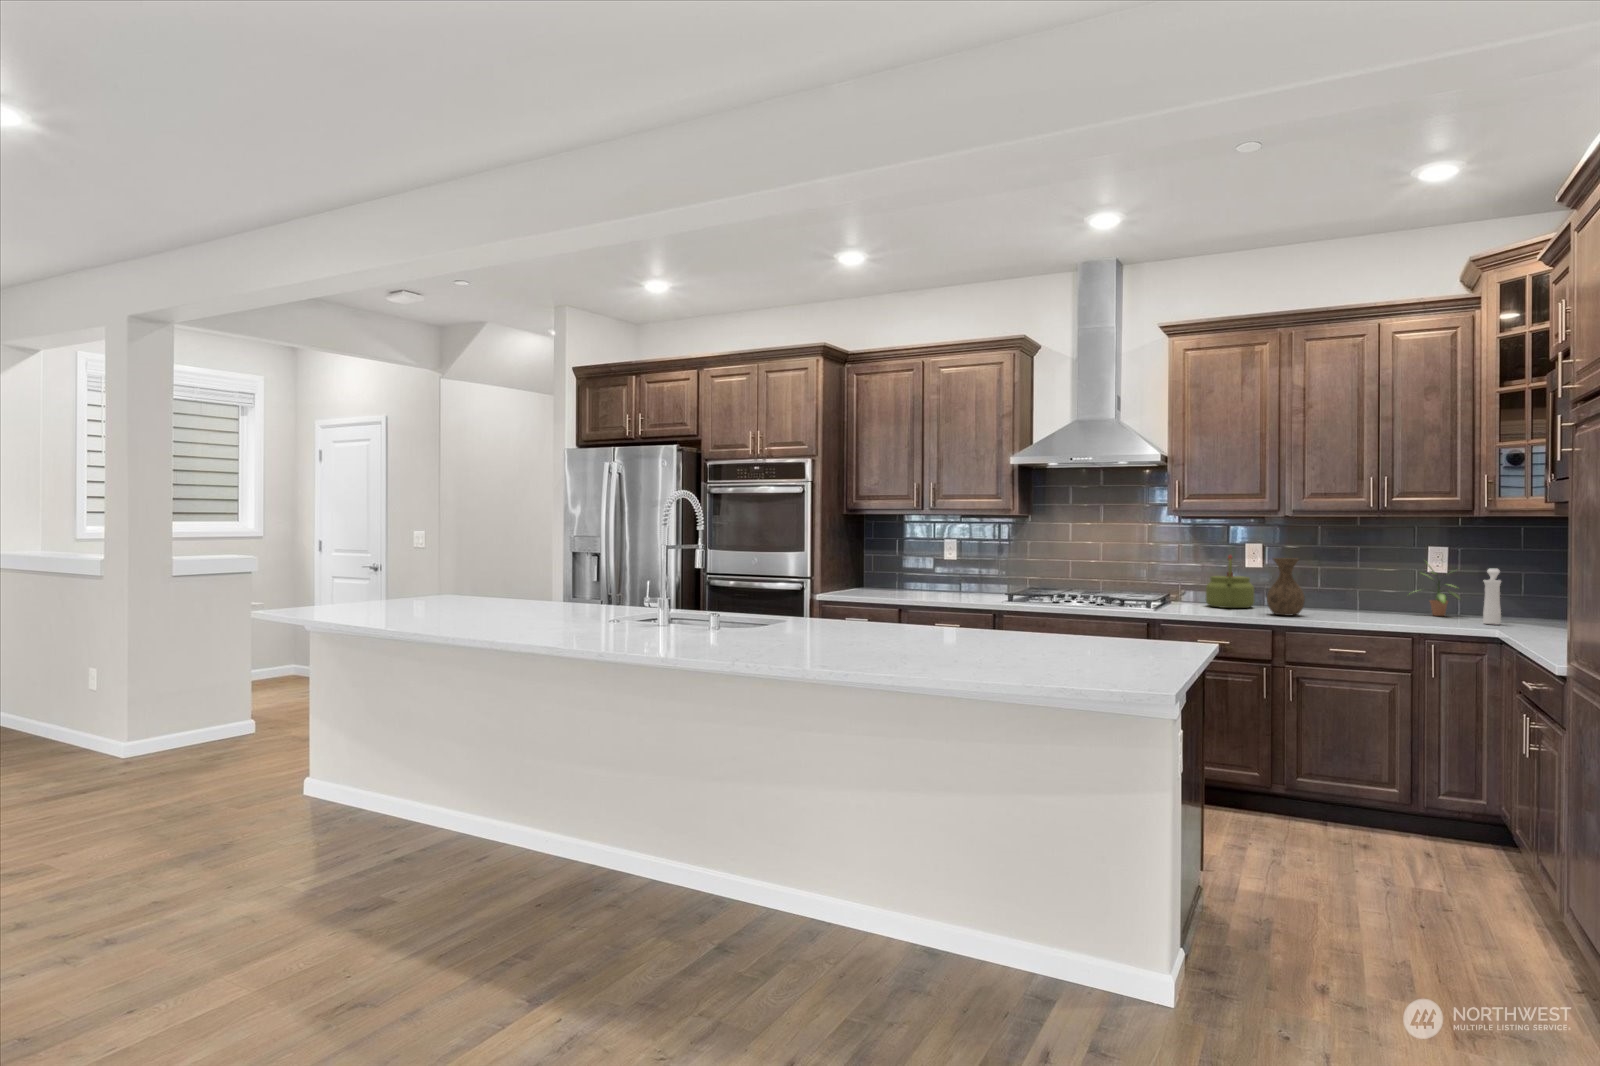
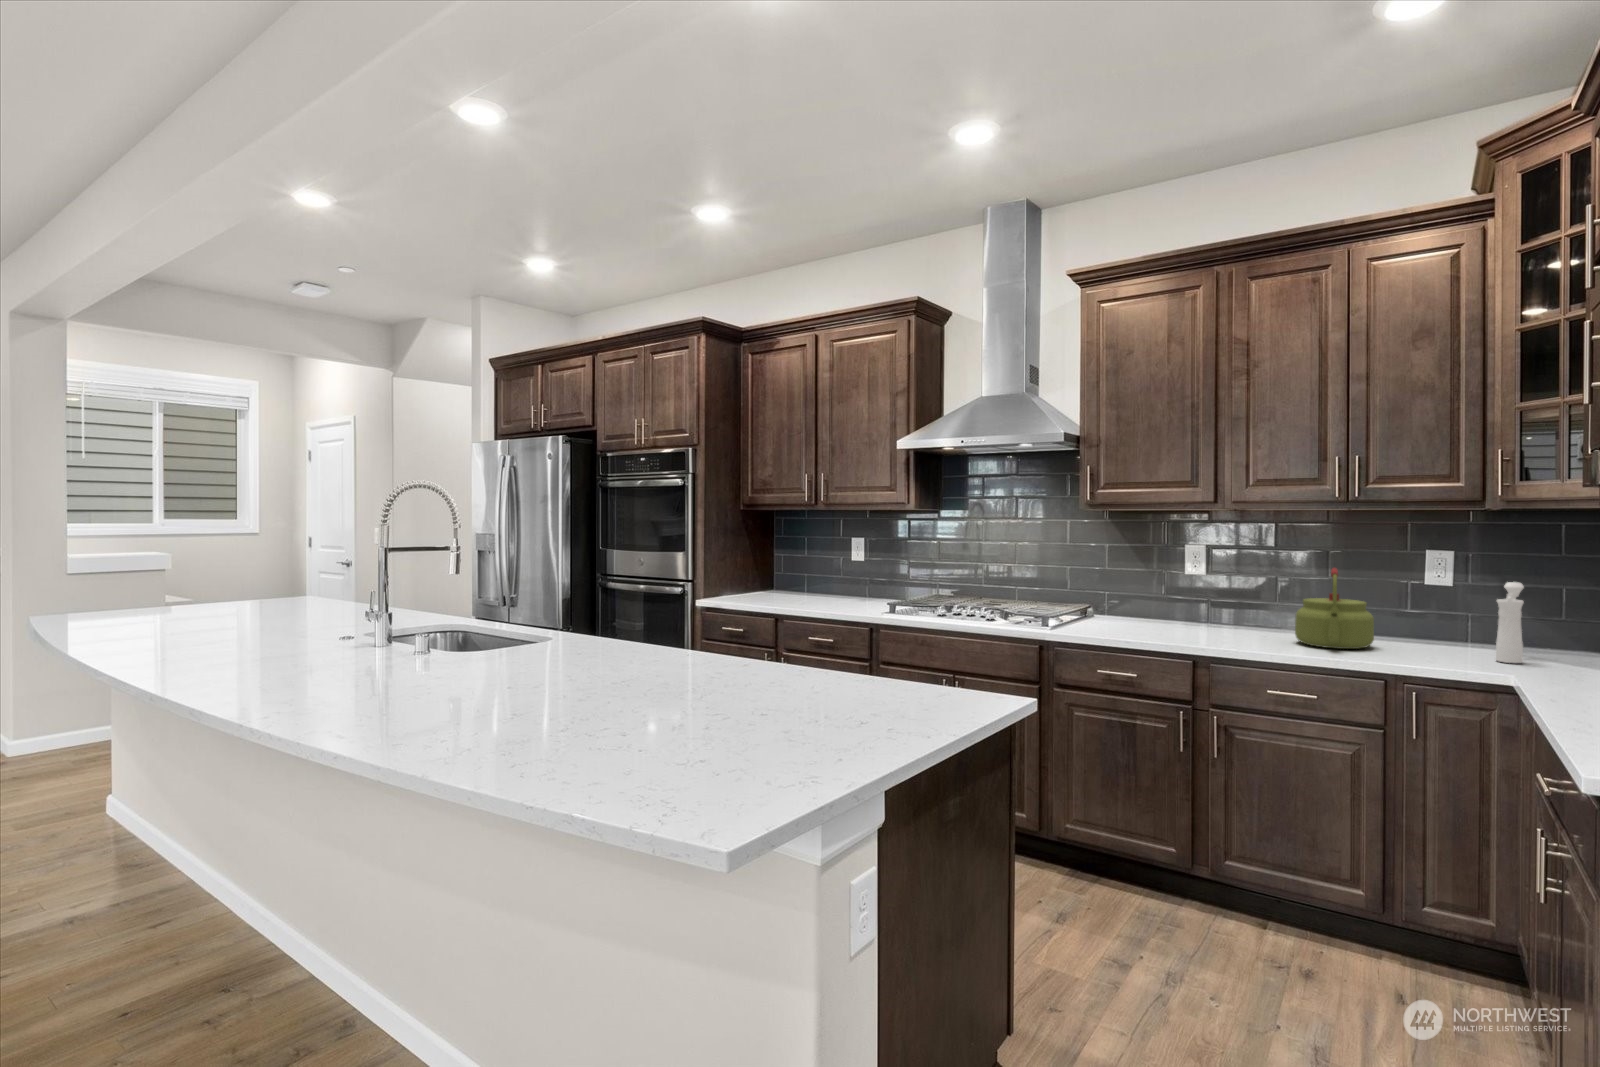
kettle: present [1205,555,1255,608] -> present [1295,568,1374,649]
vase: present [1267,558,1305,616] -> none [1194,565,1243,641]
potted plant: present [1425,564,1460,616] -> none [1390,566,1470,645]

